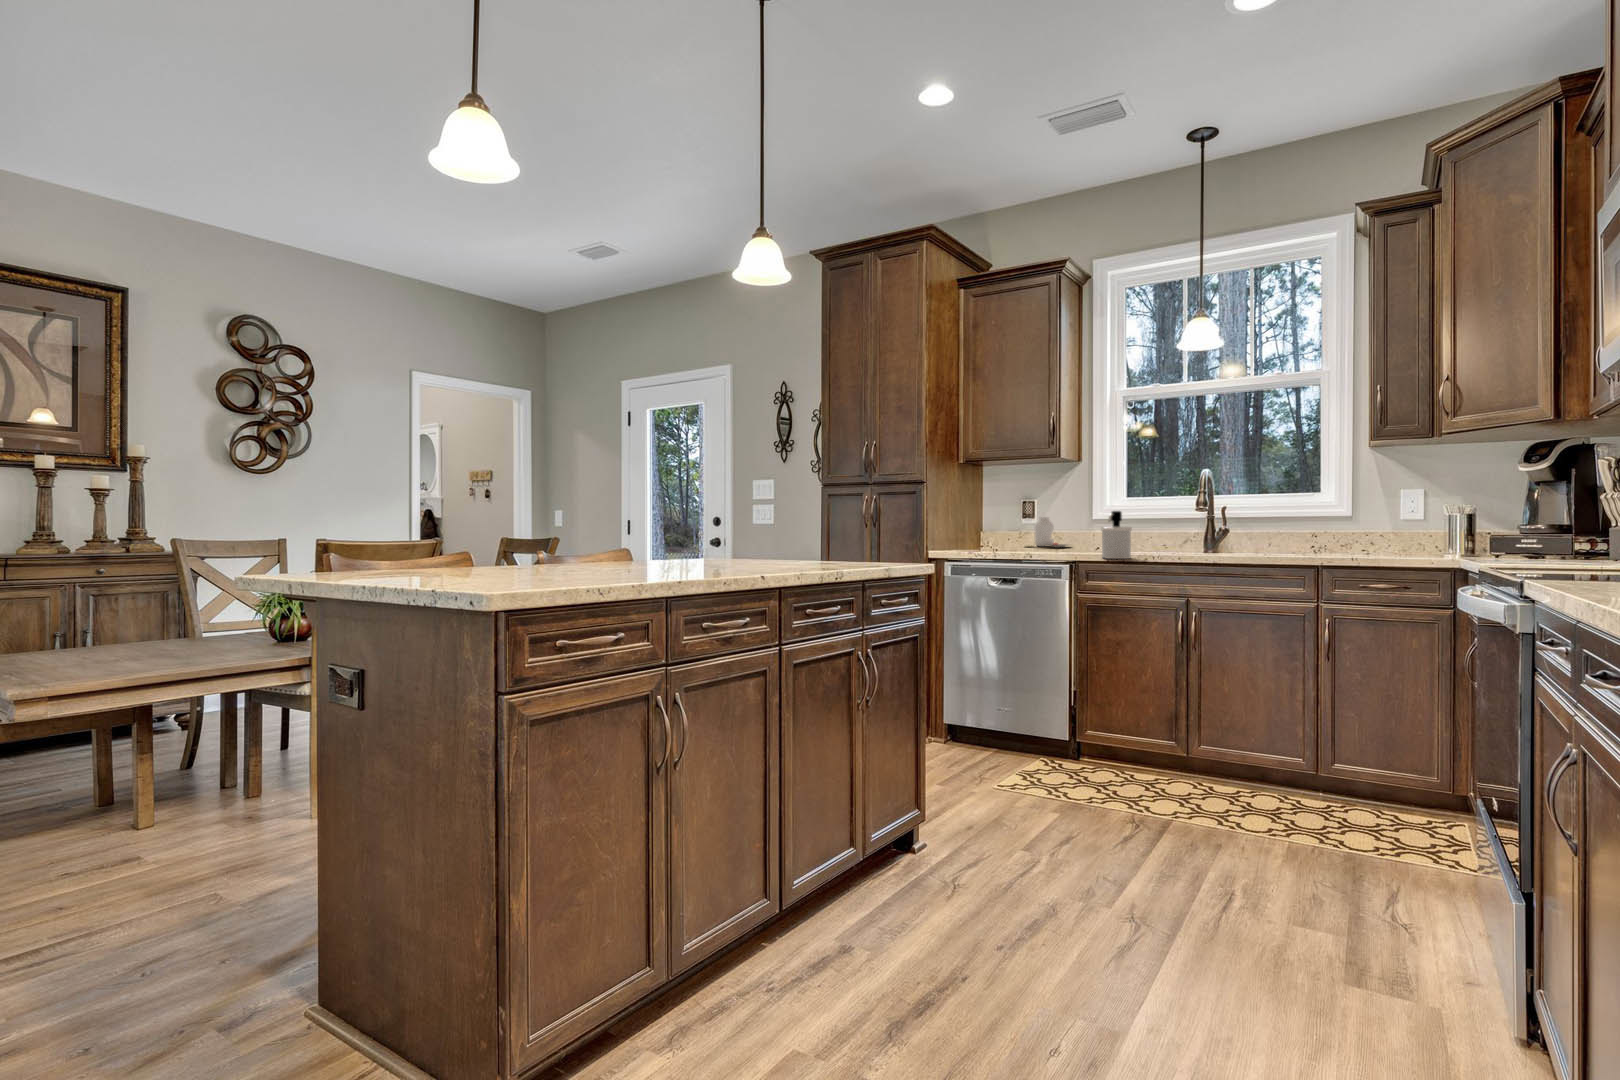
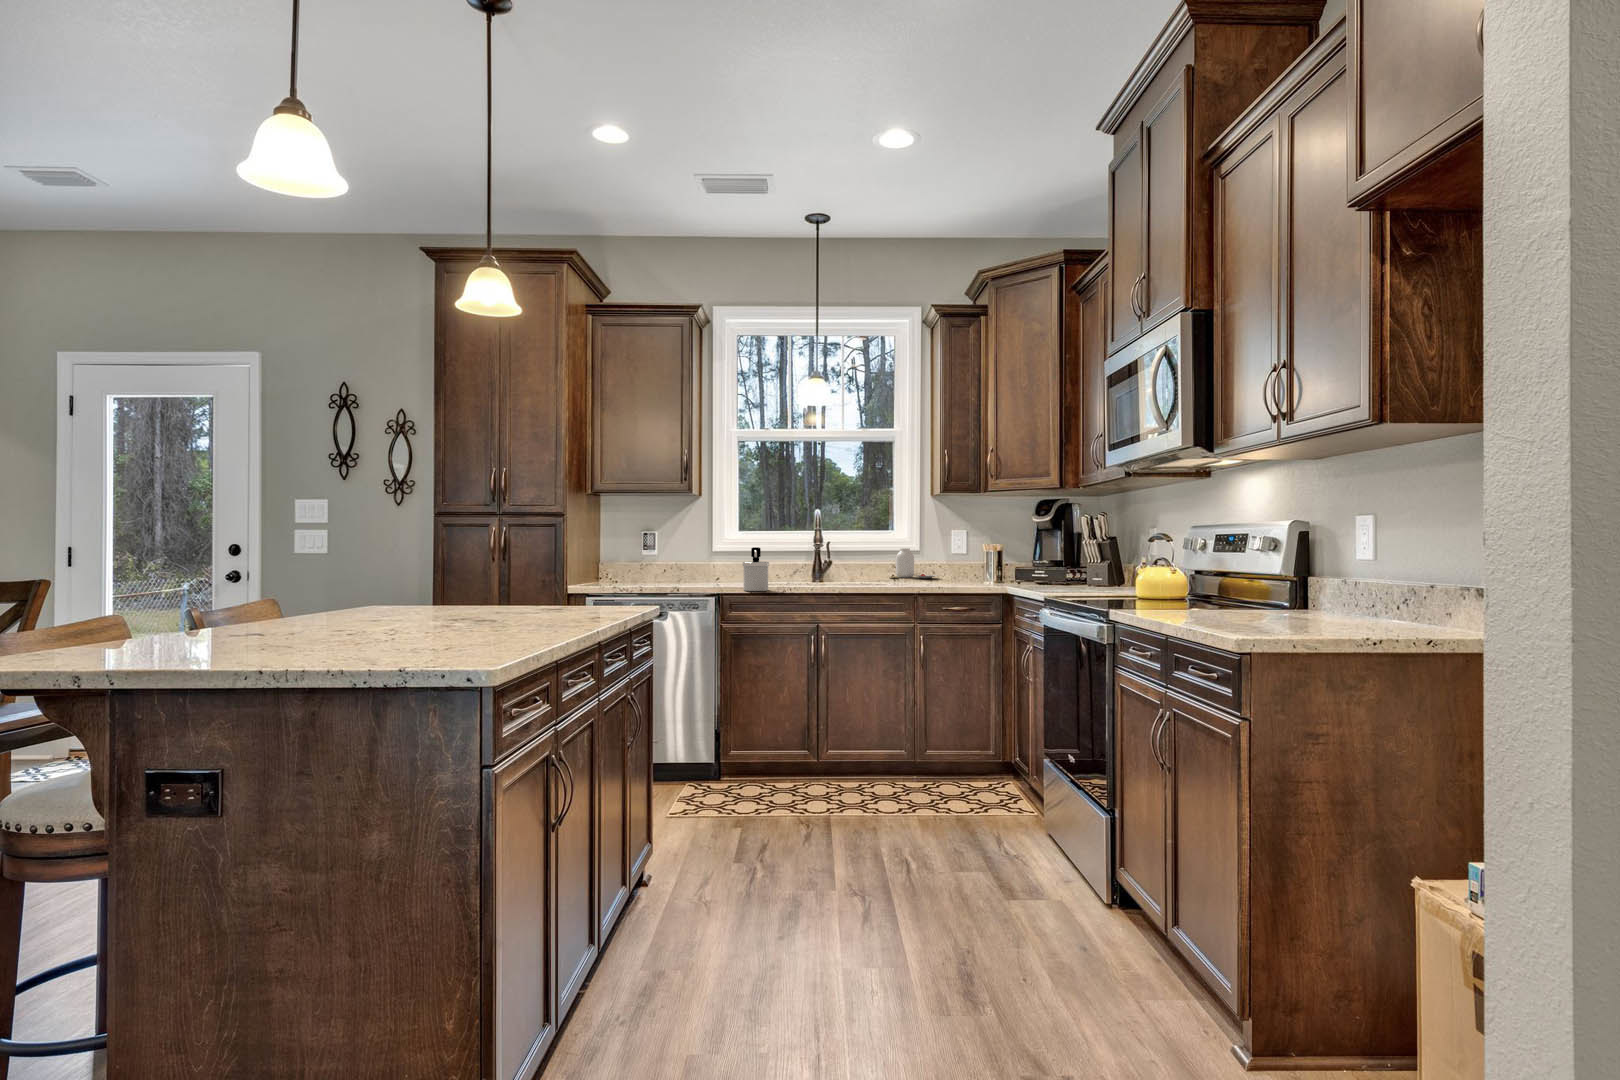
jar: present [1031,517,1067,547] -> present [890,548,937,578]

